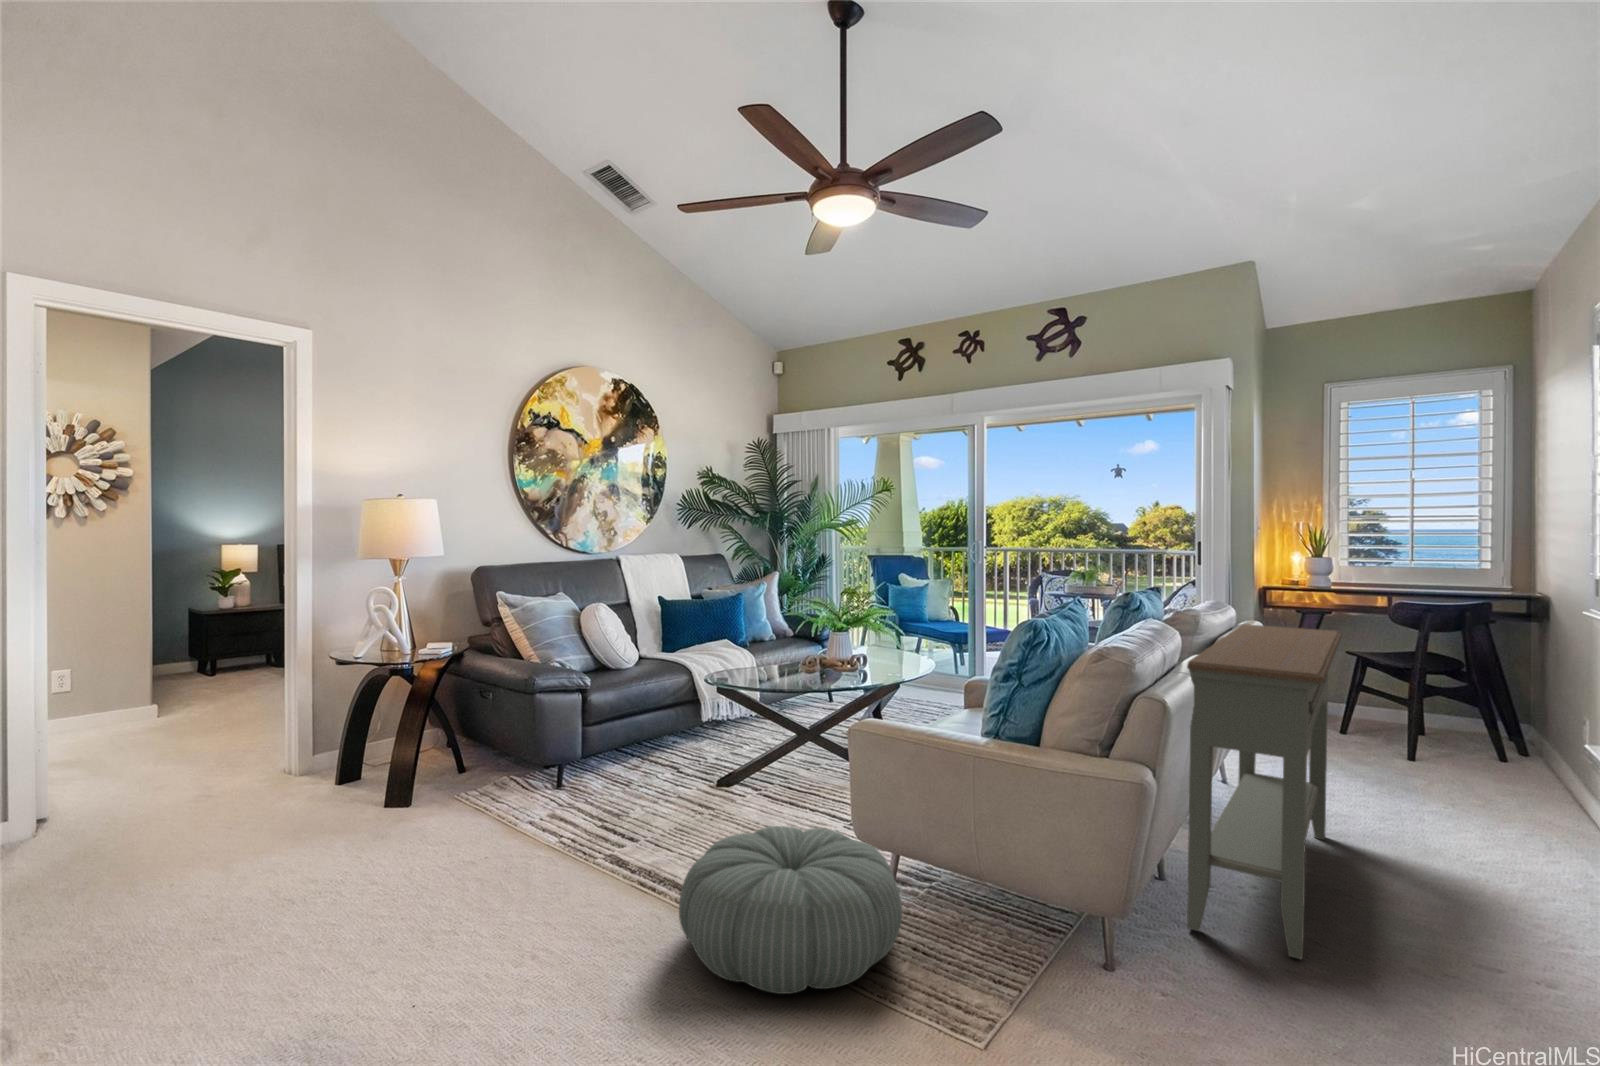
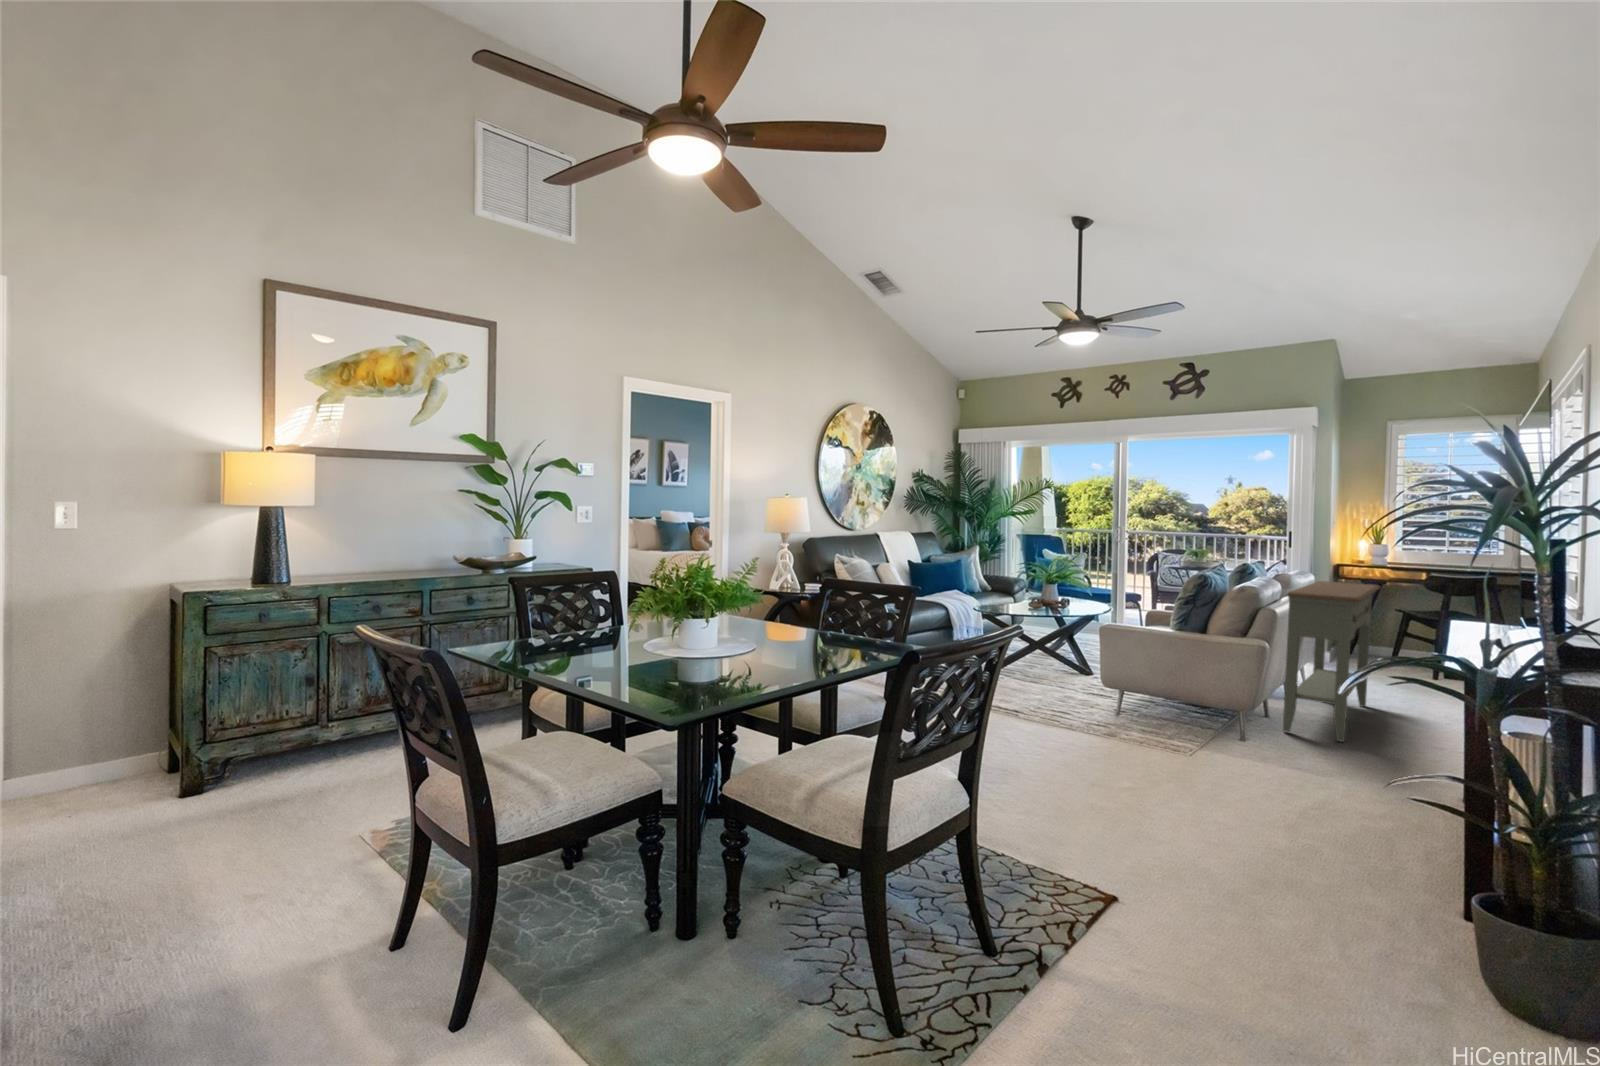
pouf: present [679,826,902,994] -> none [1020,674,1136,739]

